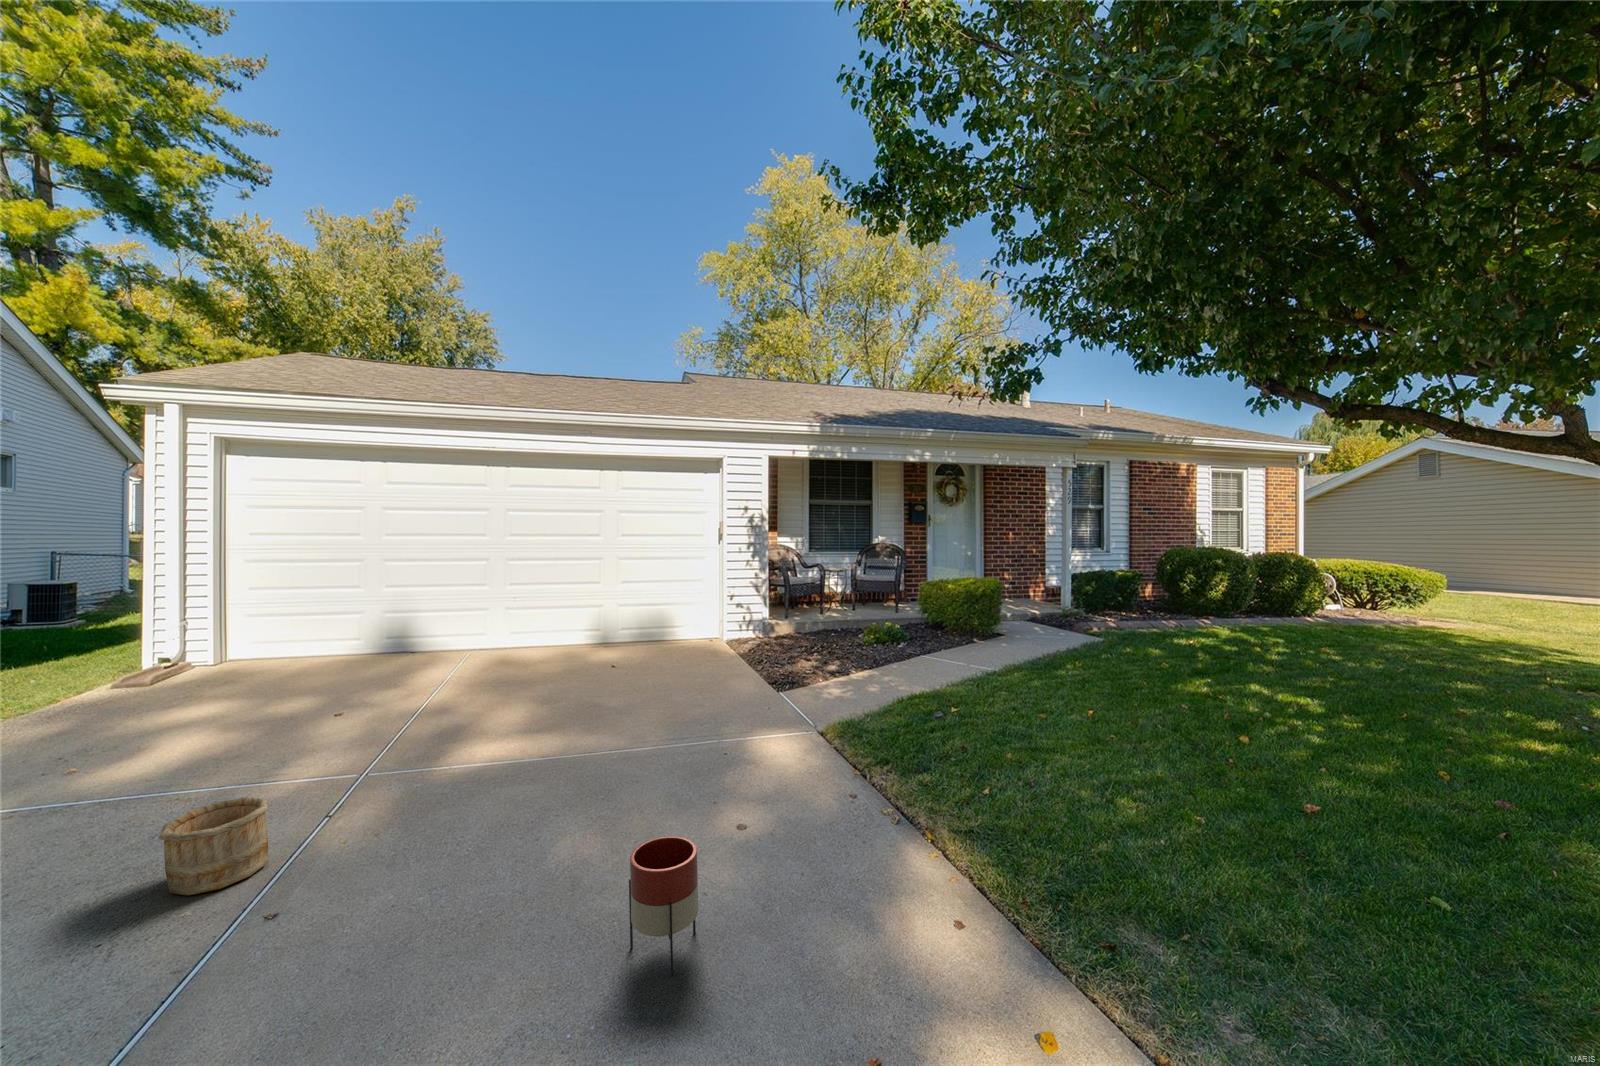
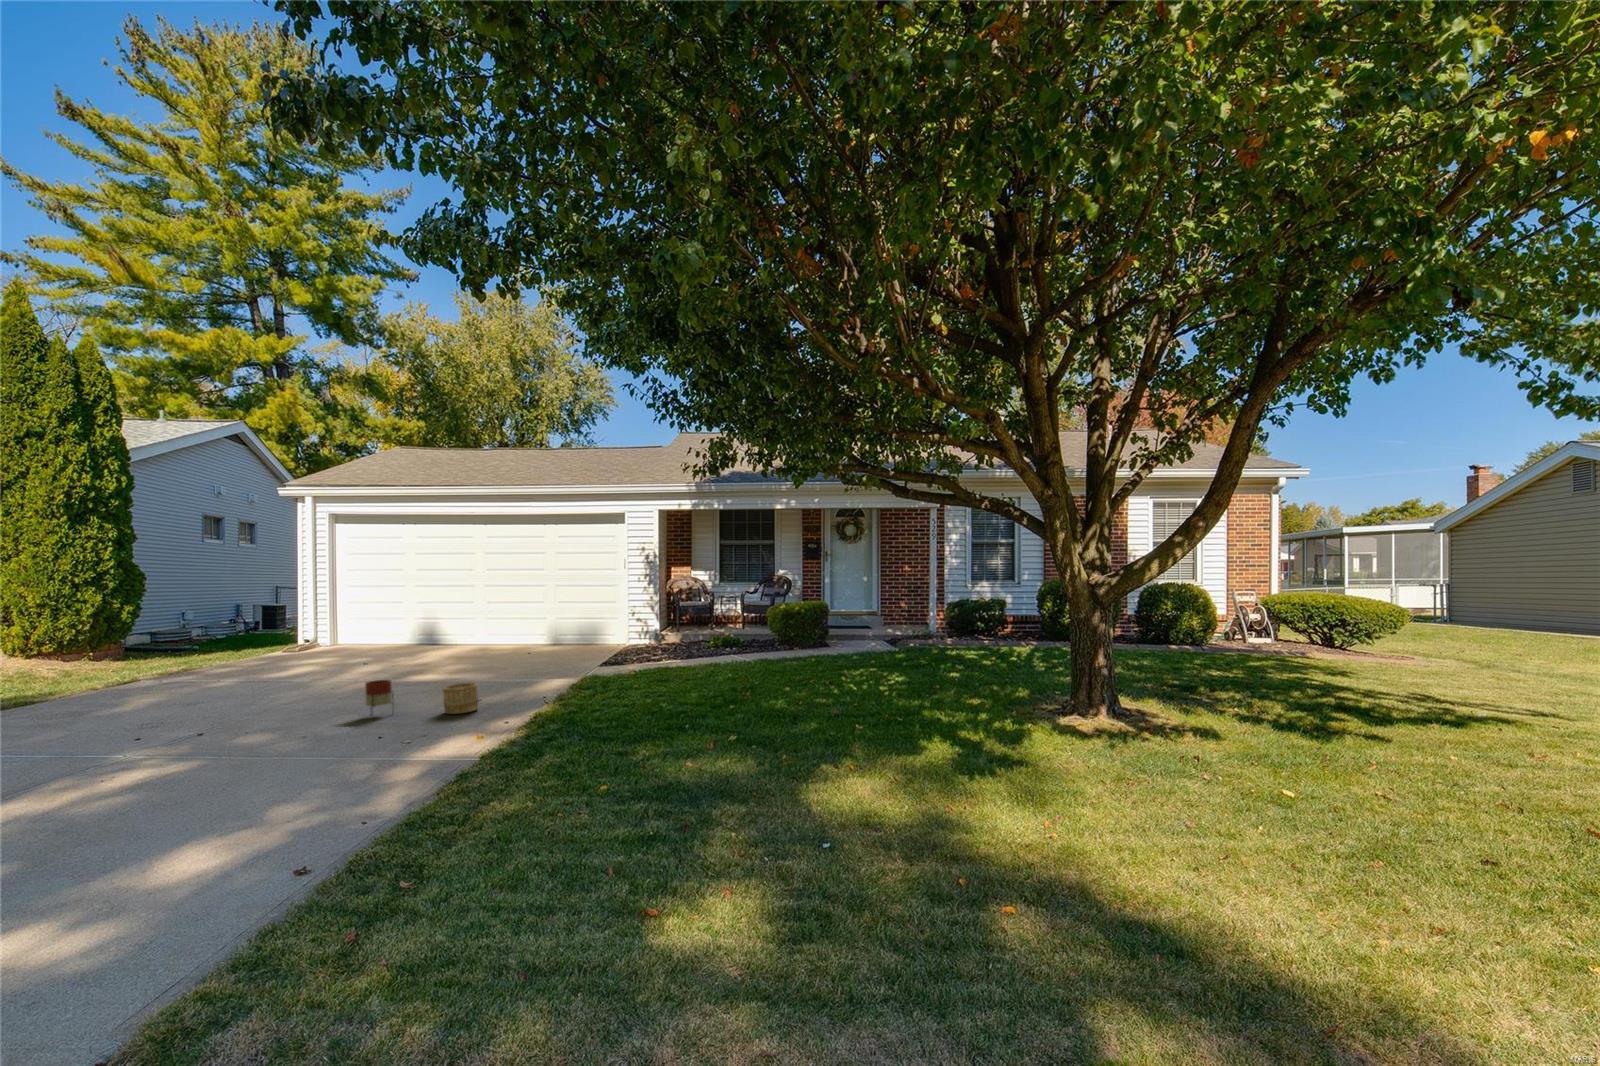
wooden bucket: present [159,797,268,895] -> present [442,682,478,714]

